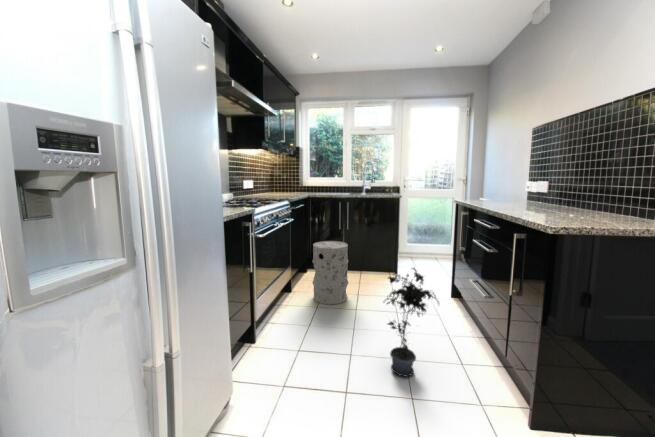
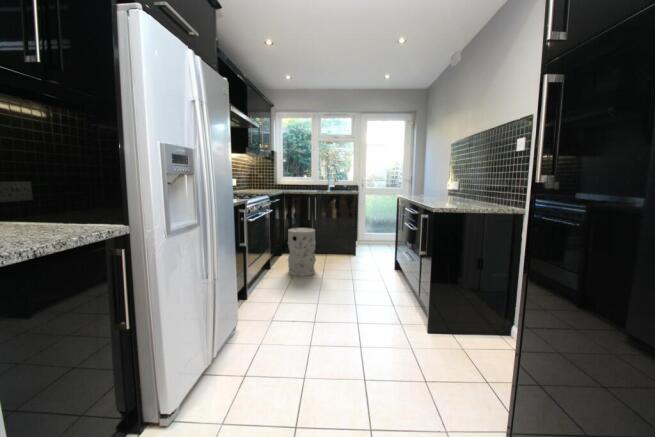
potted plant: present [387,268,438,376] -> none [339,239,374,312]

